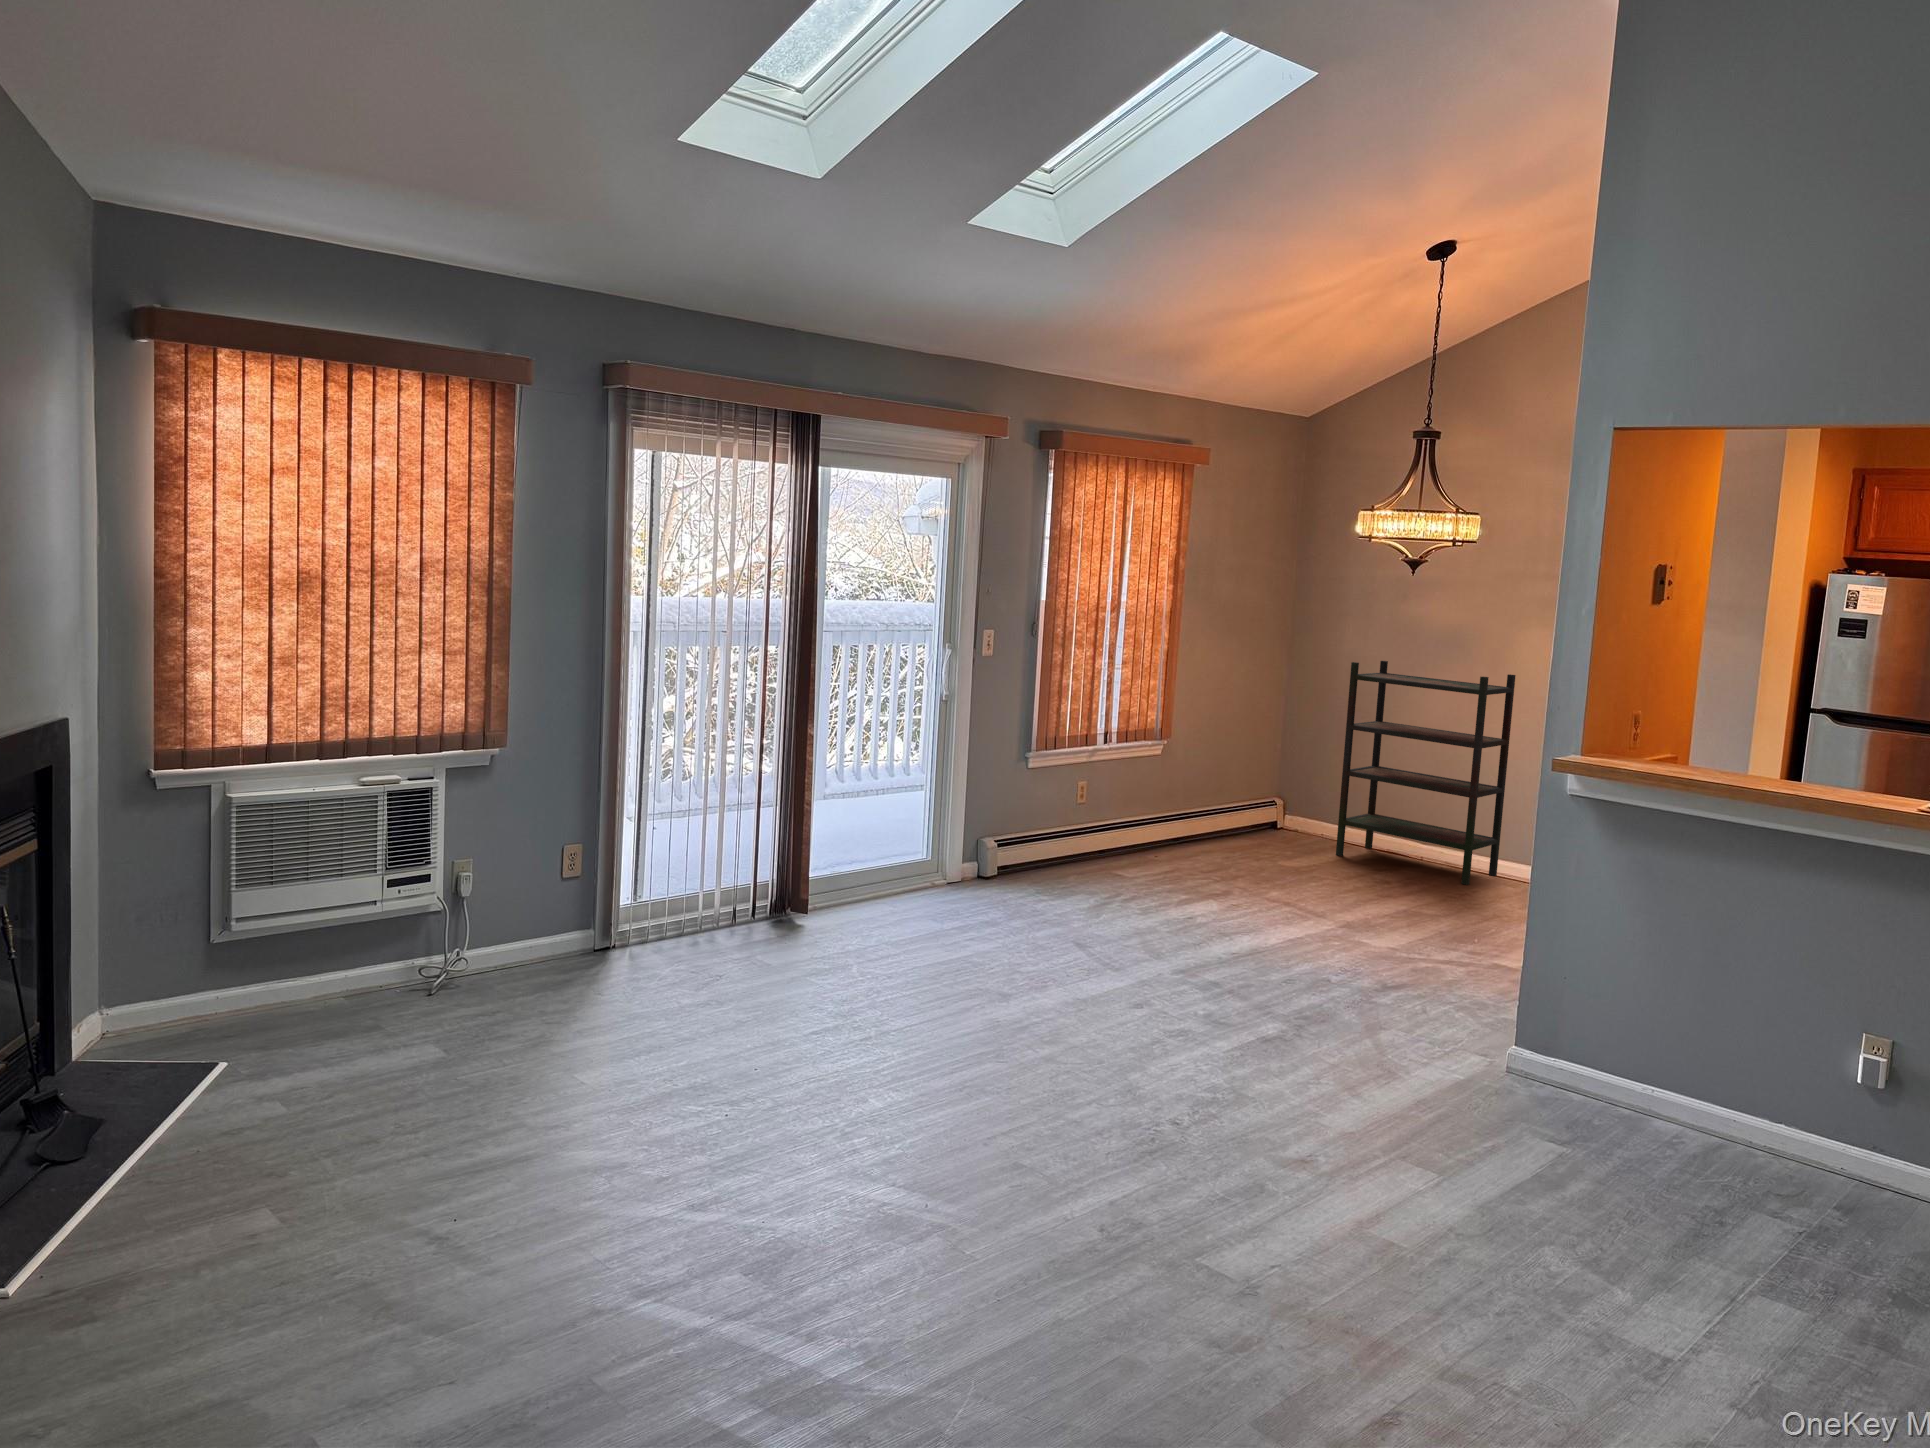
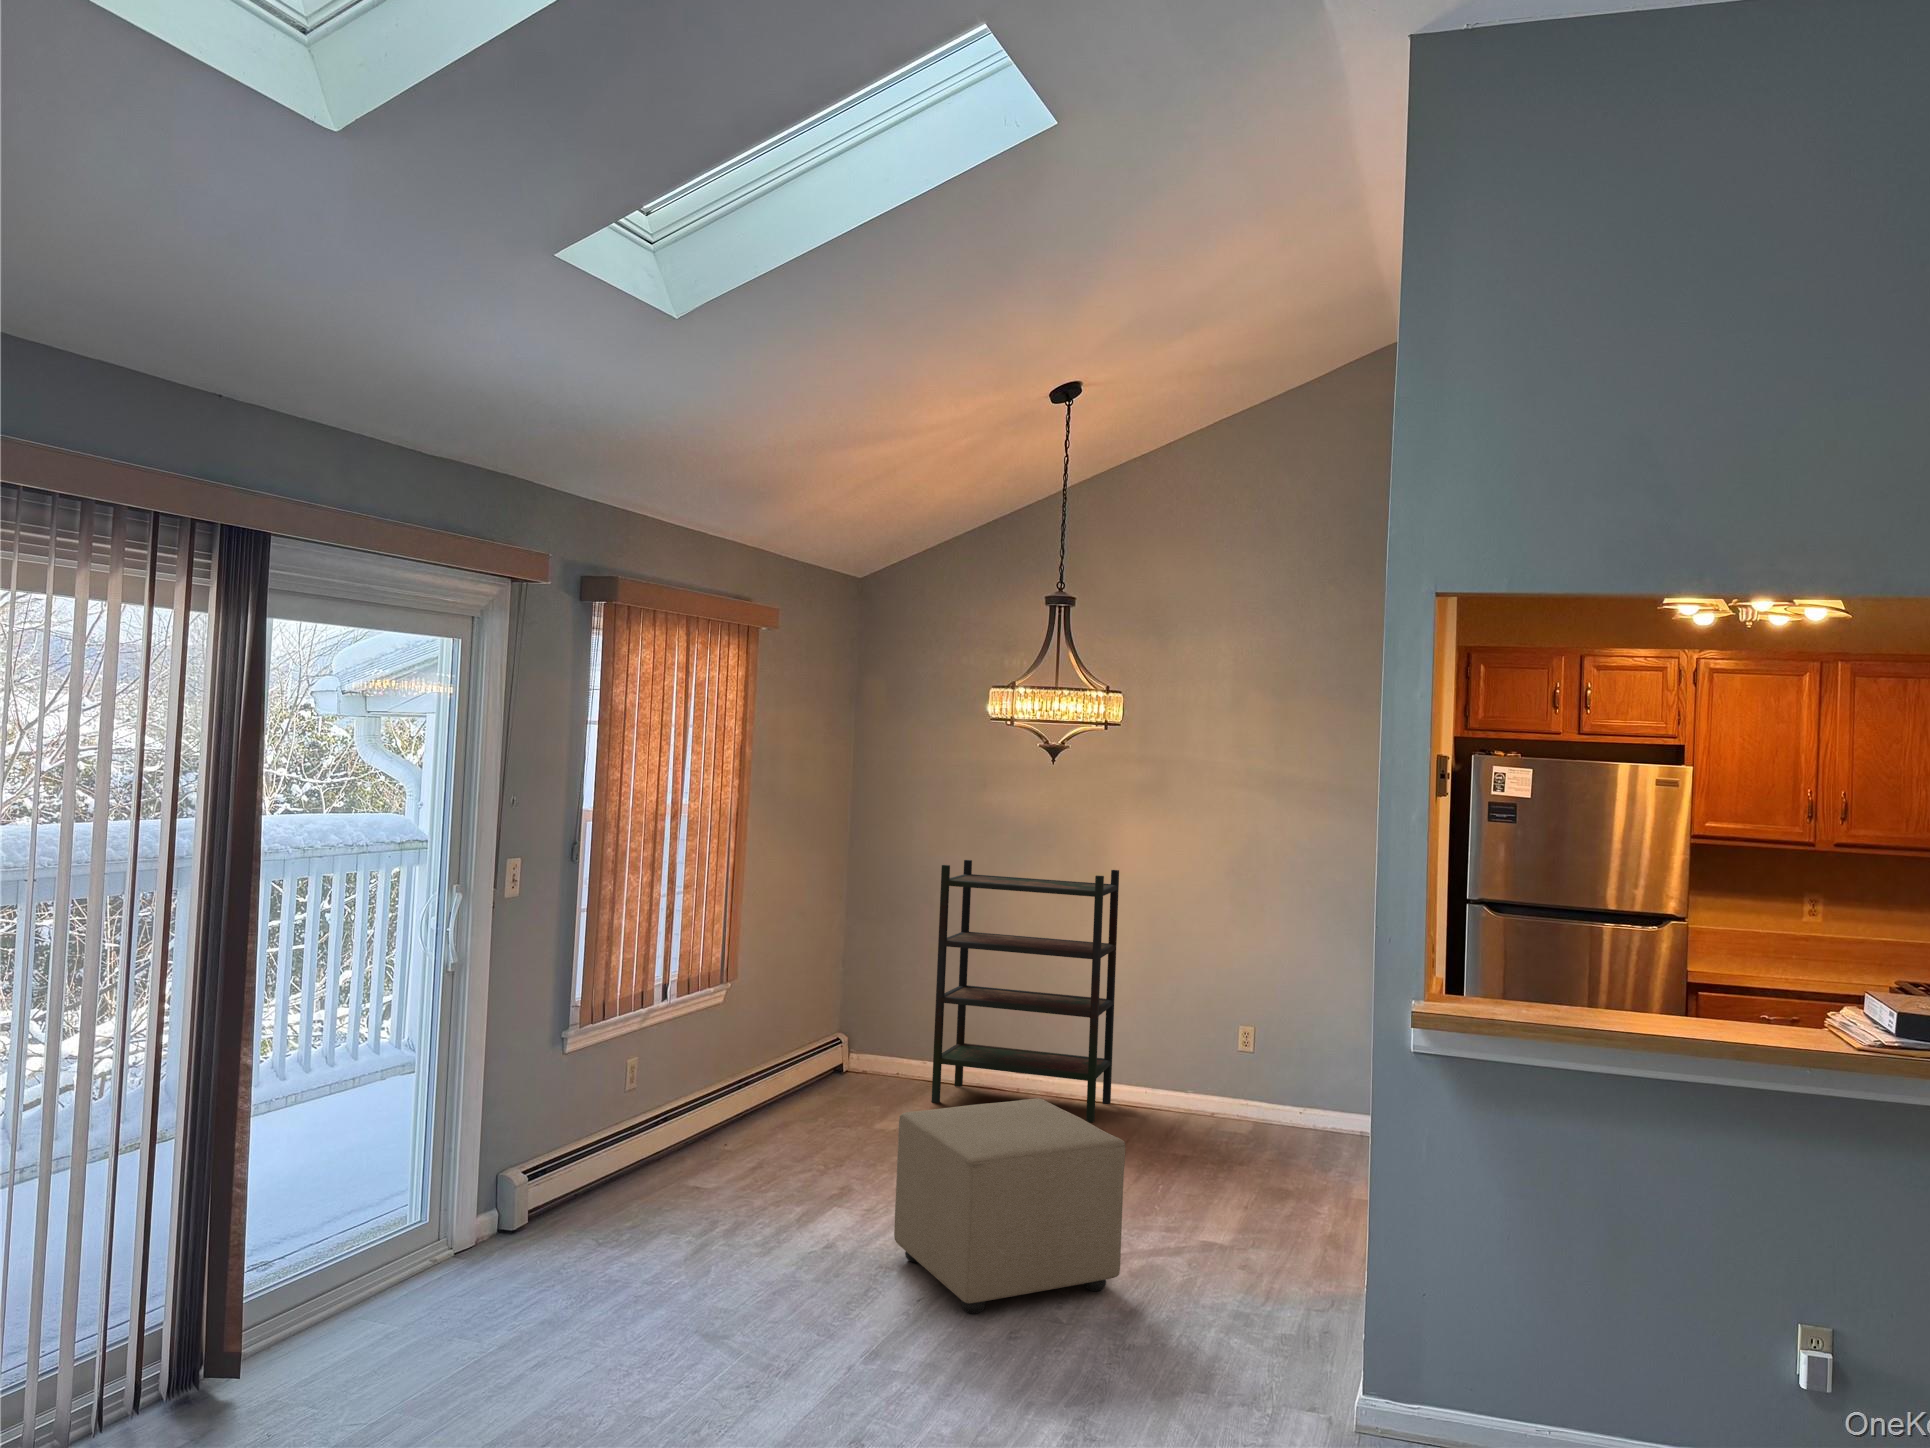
ottoman: none [1229,829,1394,973] -> present [894,1098,1125,1313]

